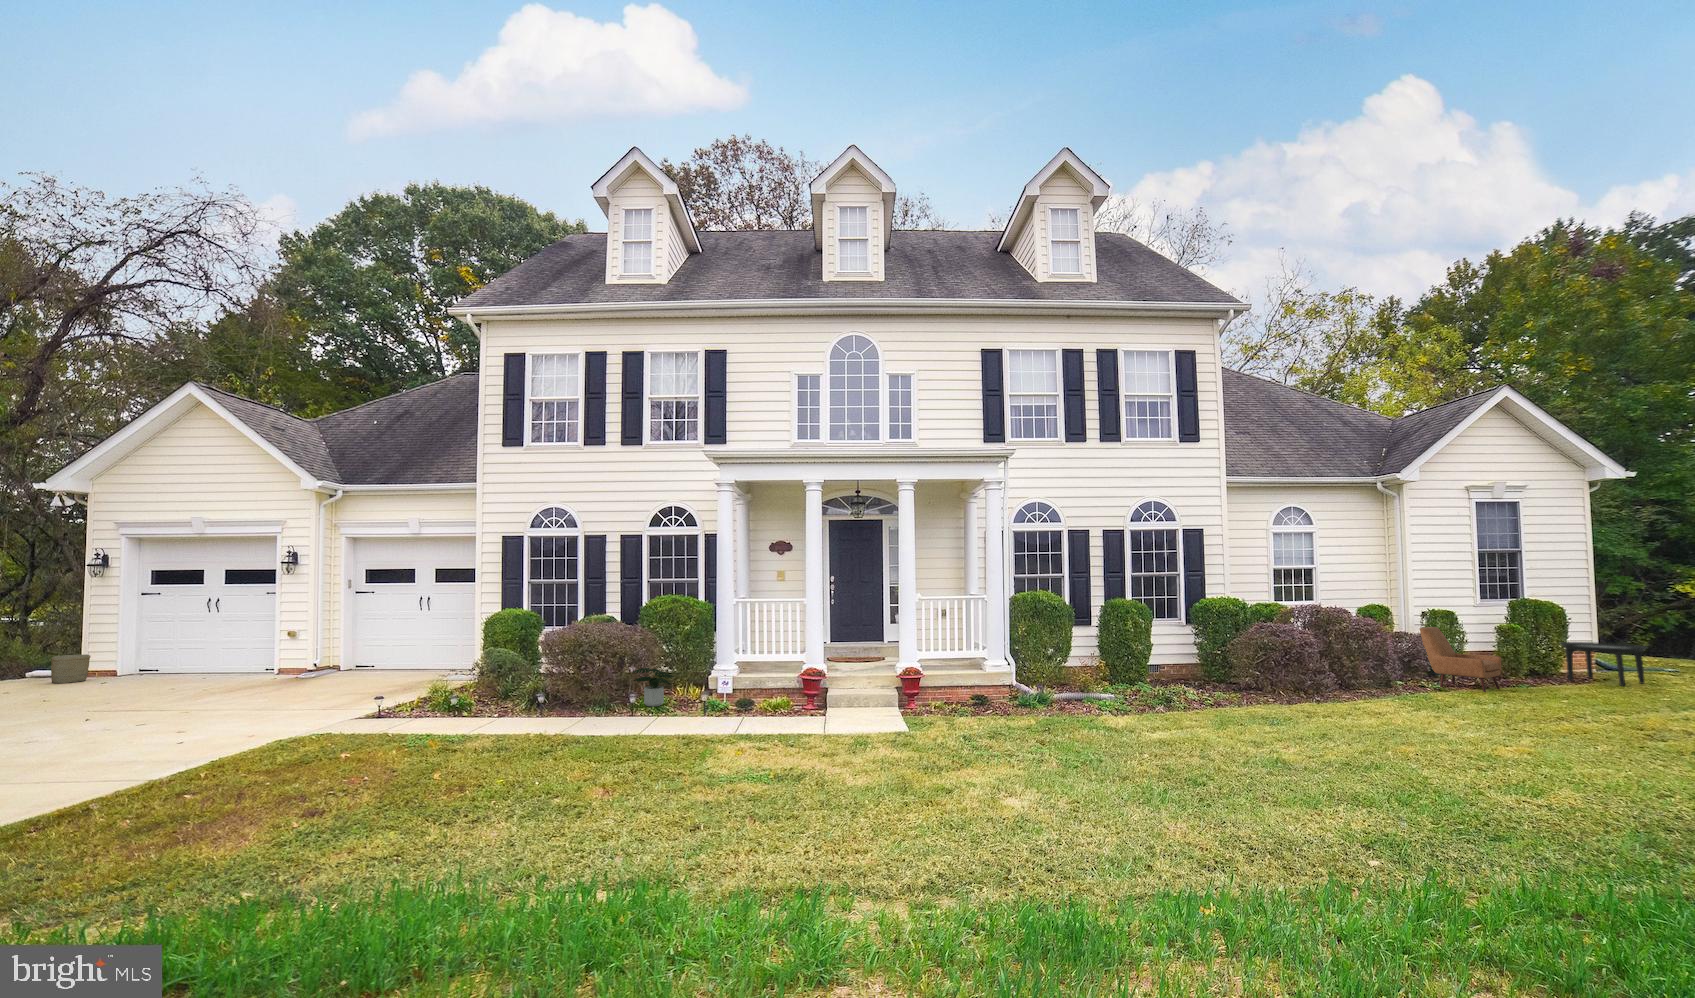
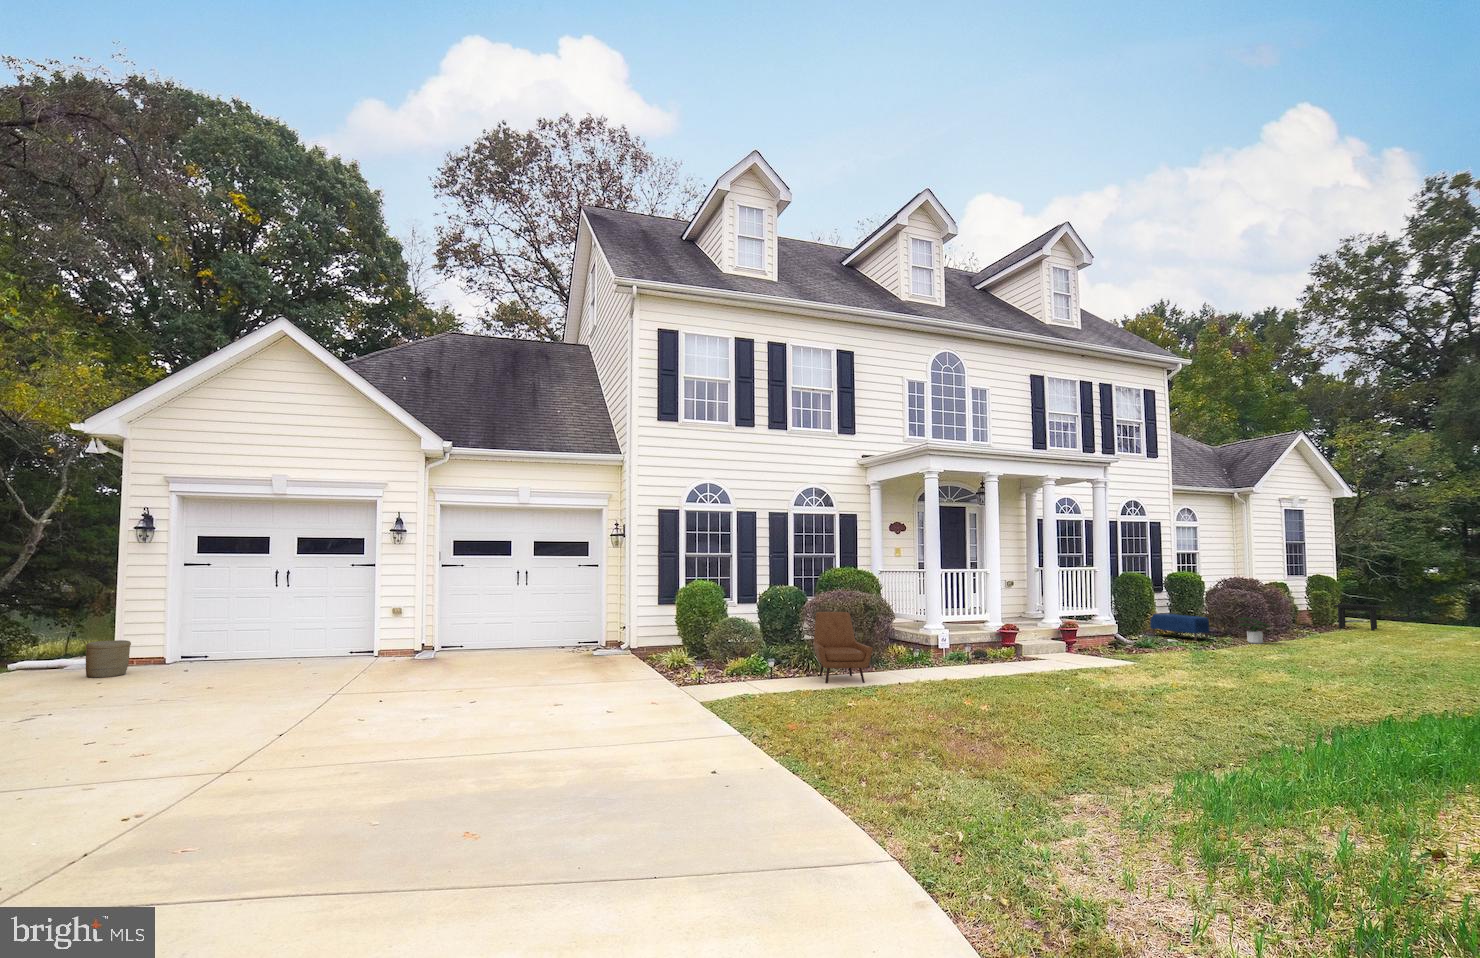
chair: present [1420,627,1501,692] -> present [814,612,873,683]
bench: none [1173,652,1239,691] -> present [1150,614,1210,640]
potted plant: present [633,668,674,706] -> present [1237,618,1270,644]

